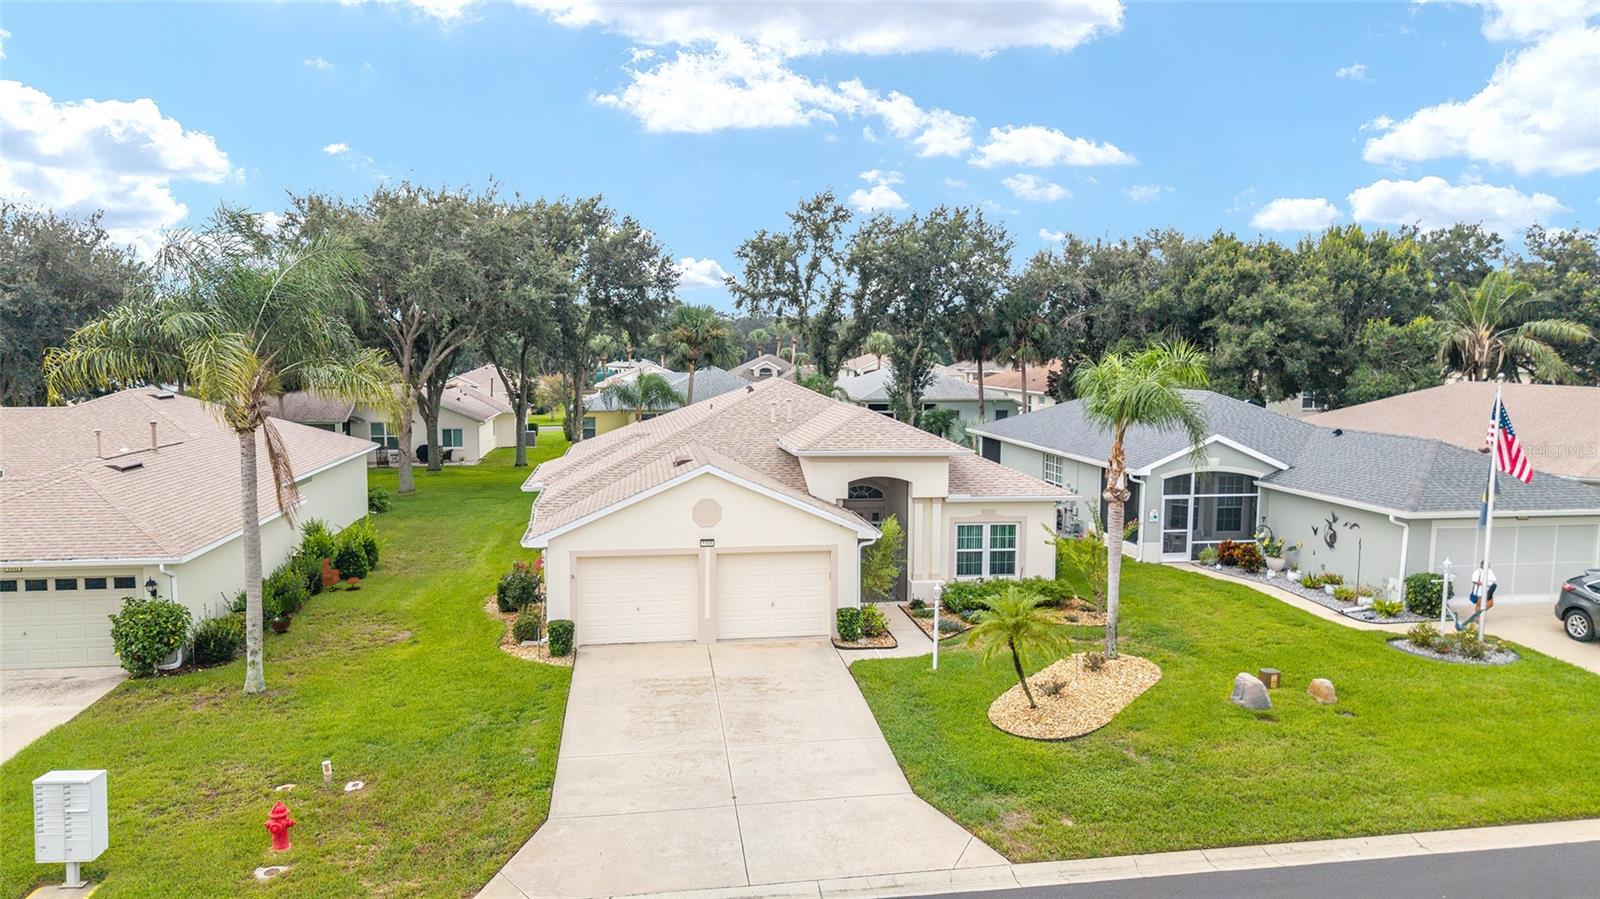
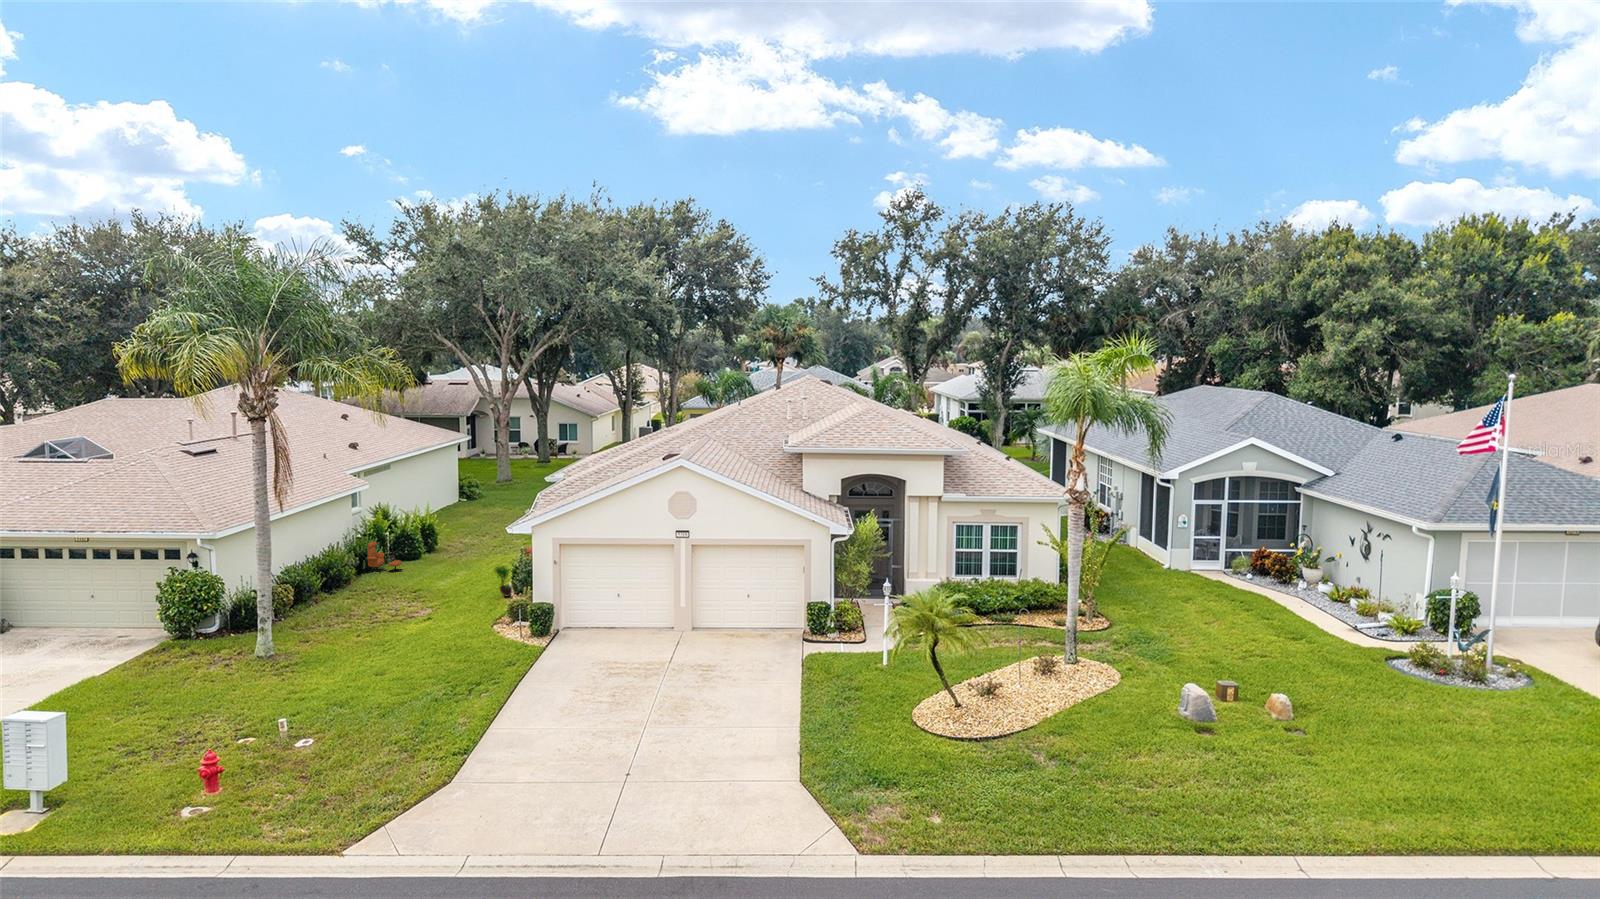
potted tree: present [271,595,294,632] -> present [495,566,512,596]

